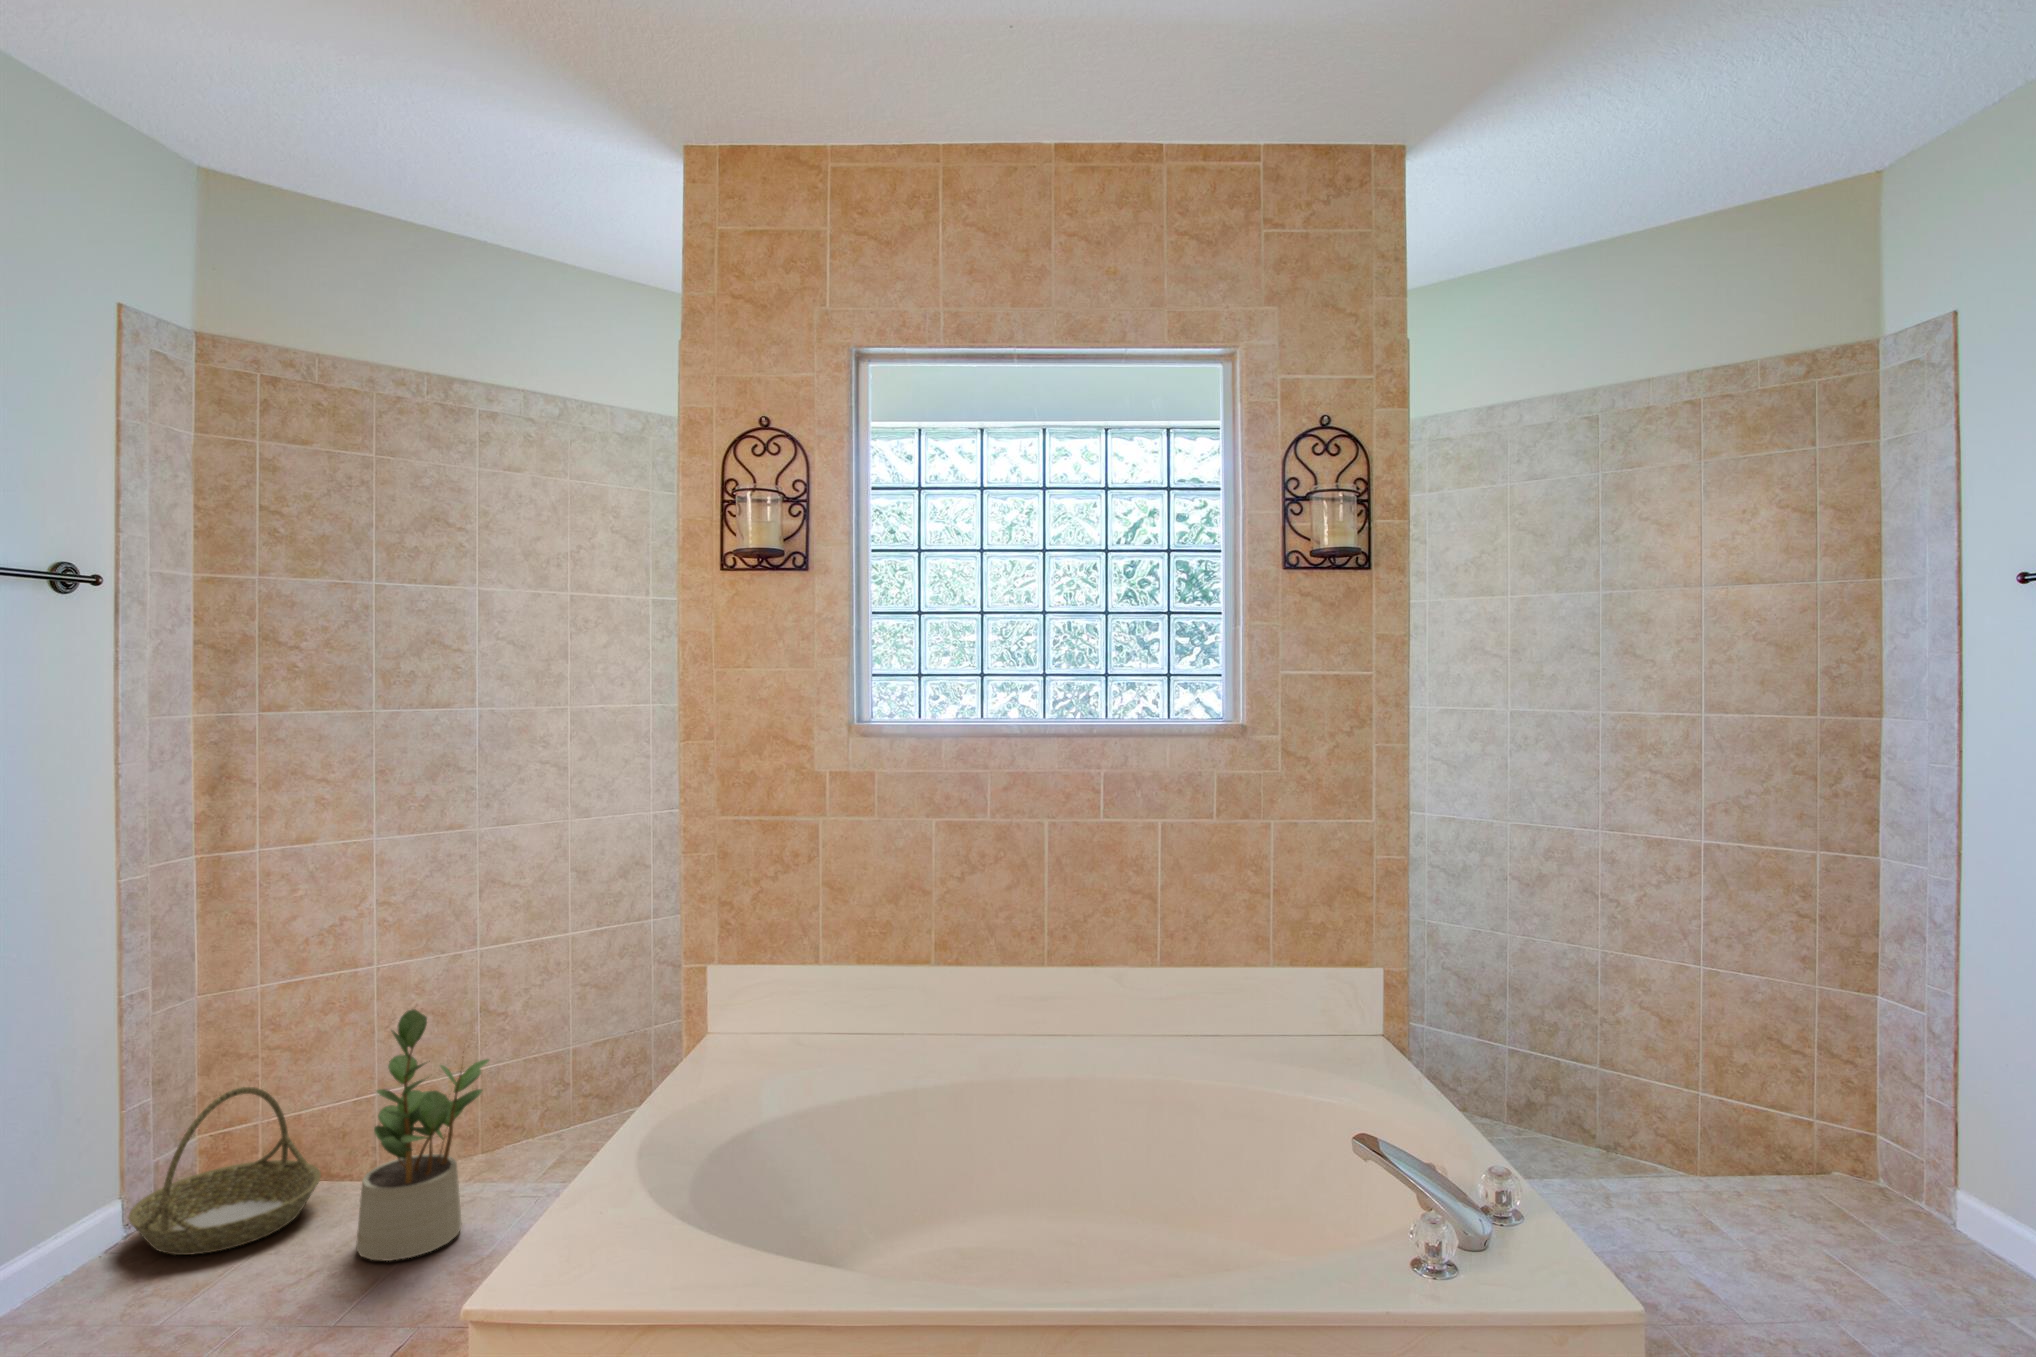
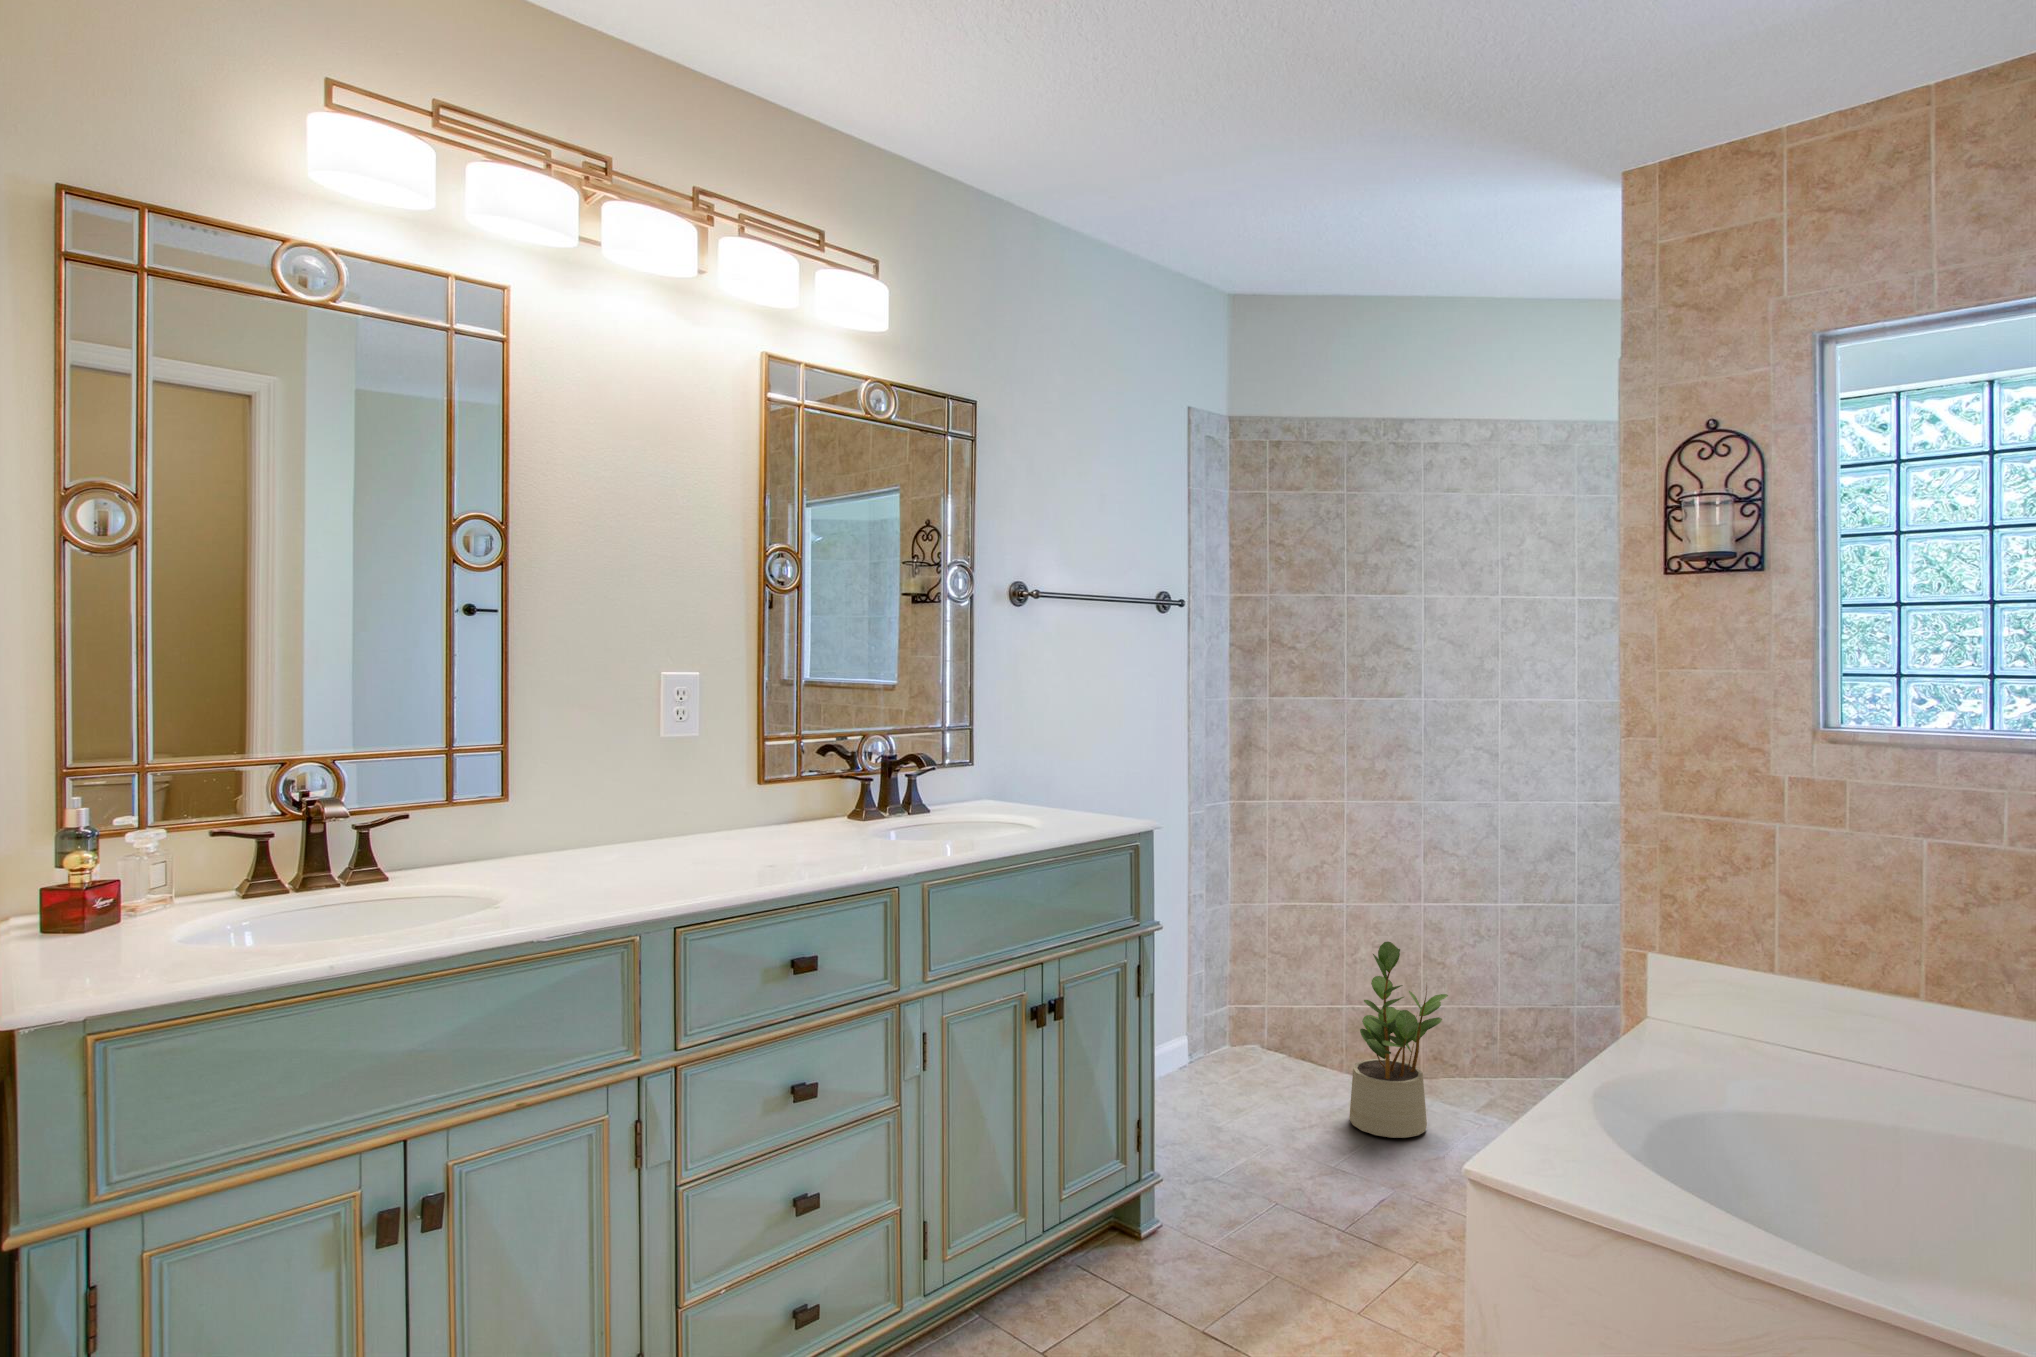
basket: present [129,1087,321,1255] -> none [1201,979,1319,1094]

